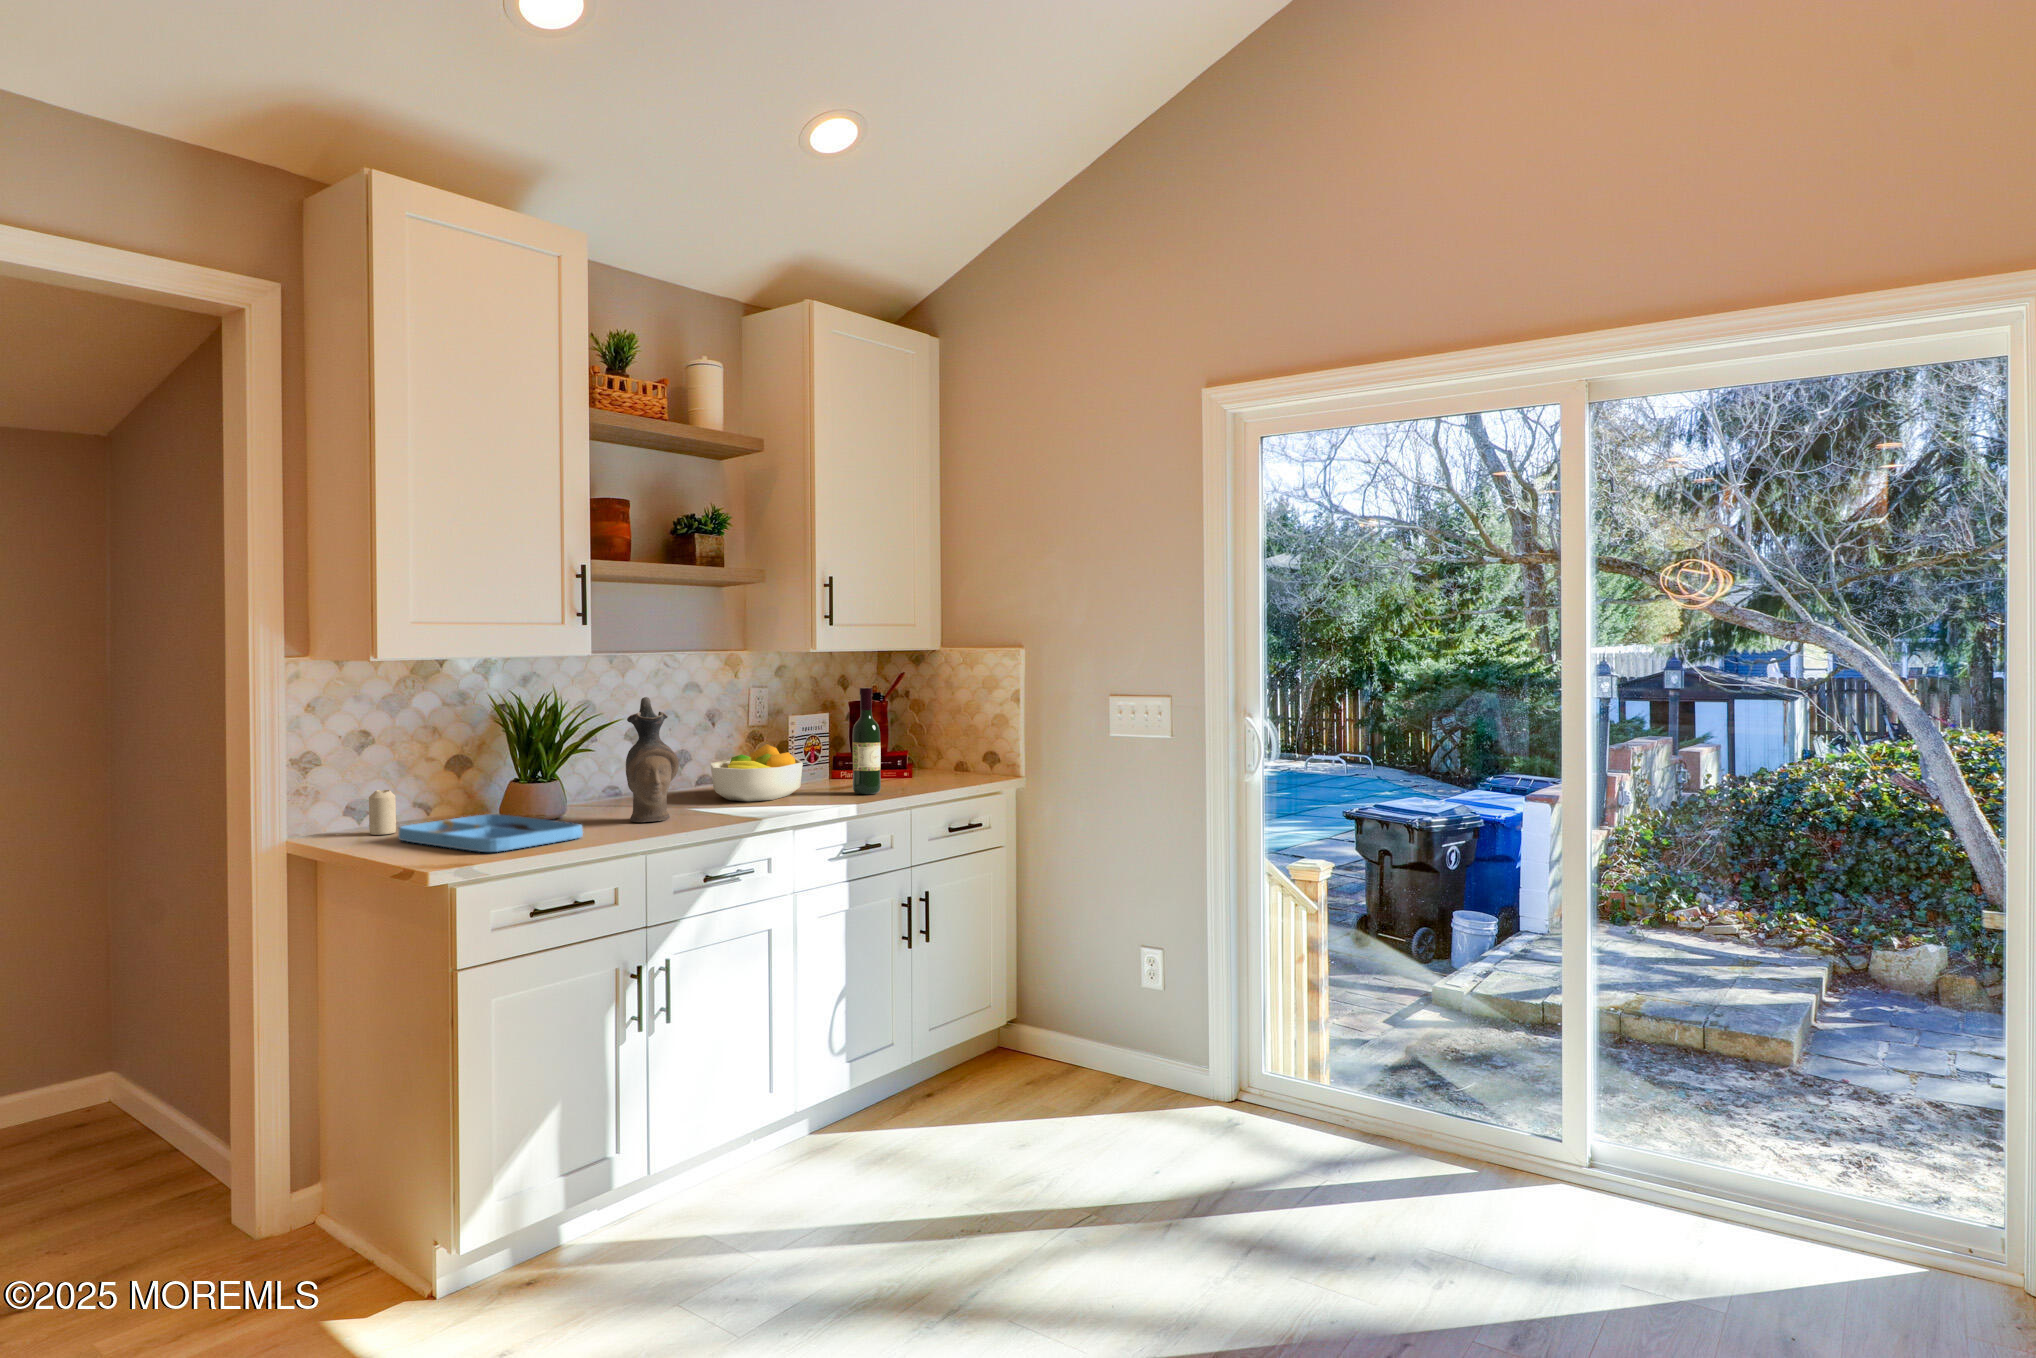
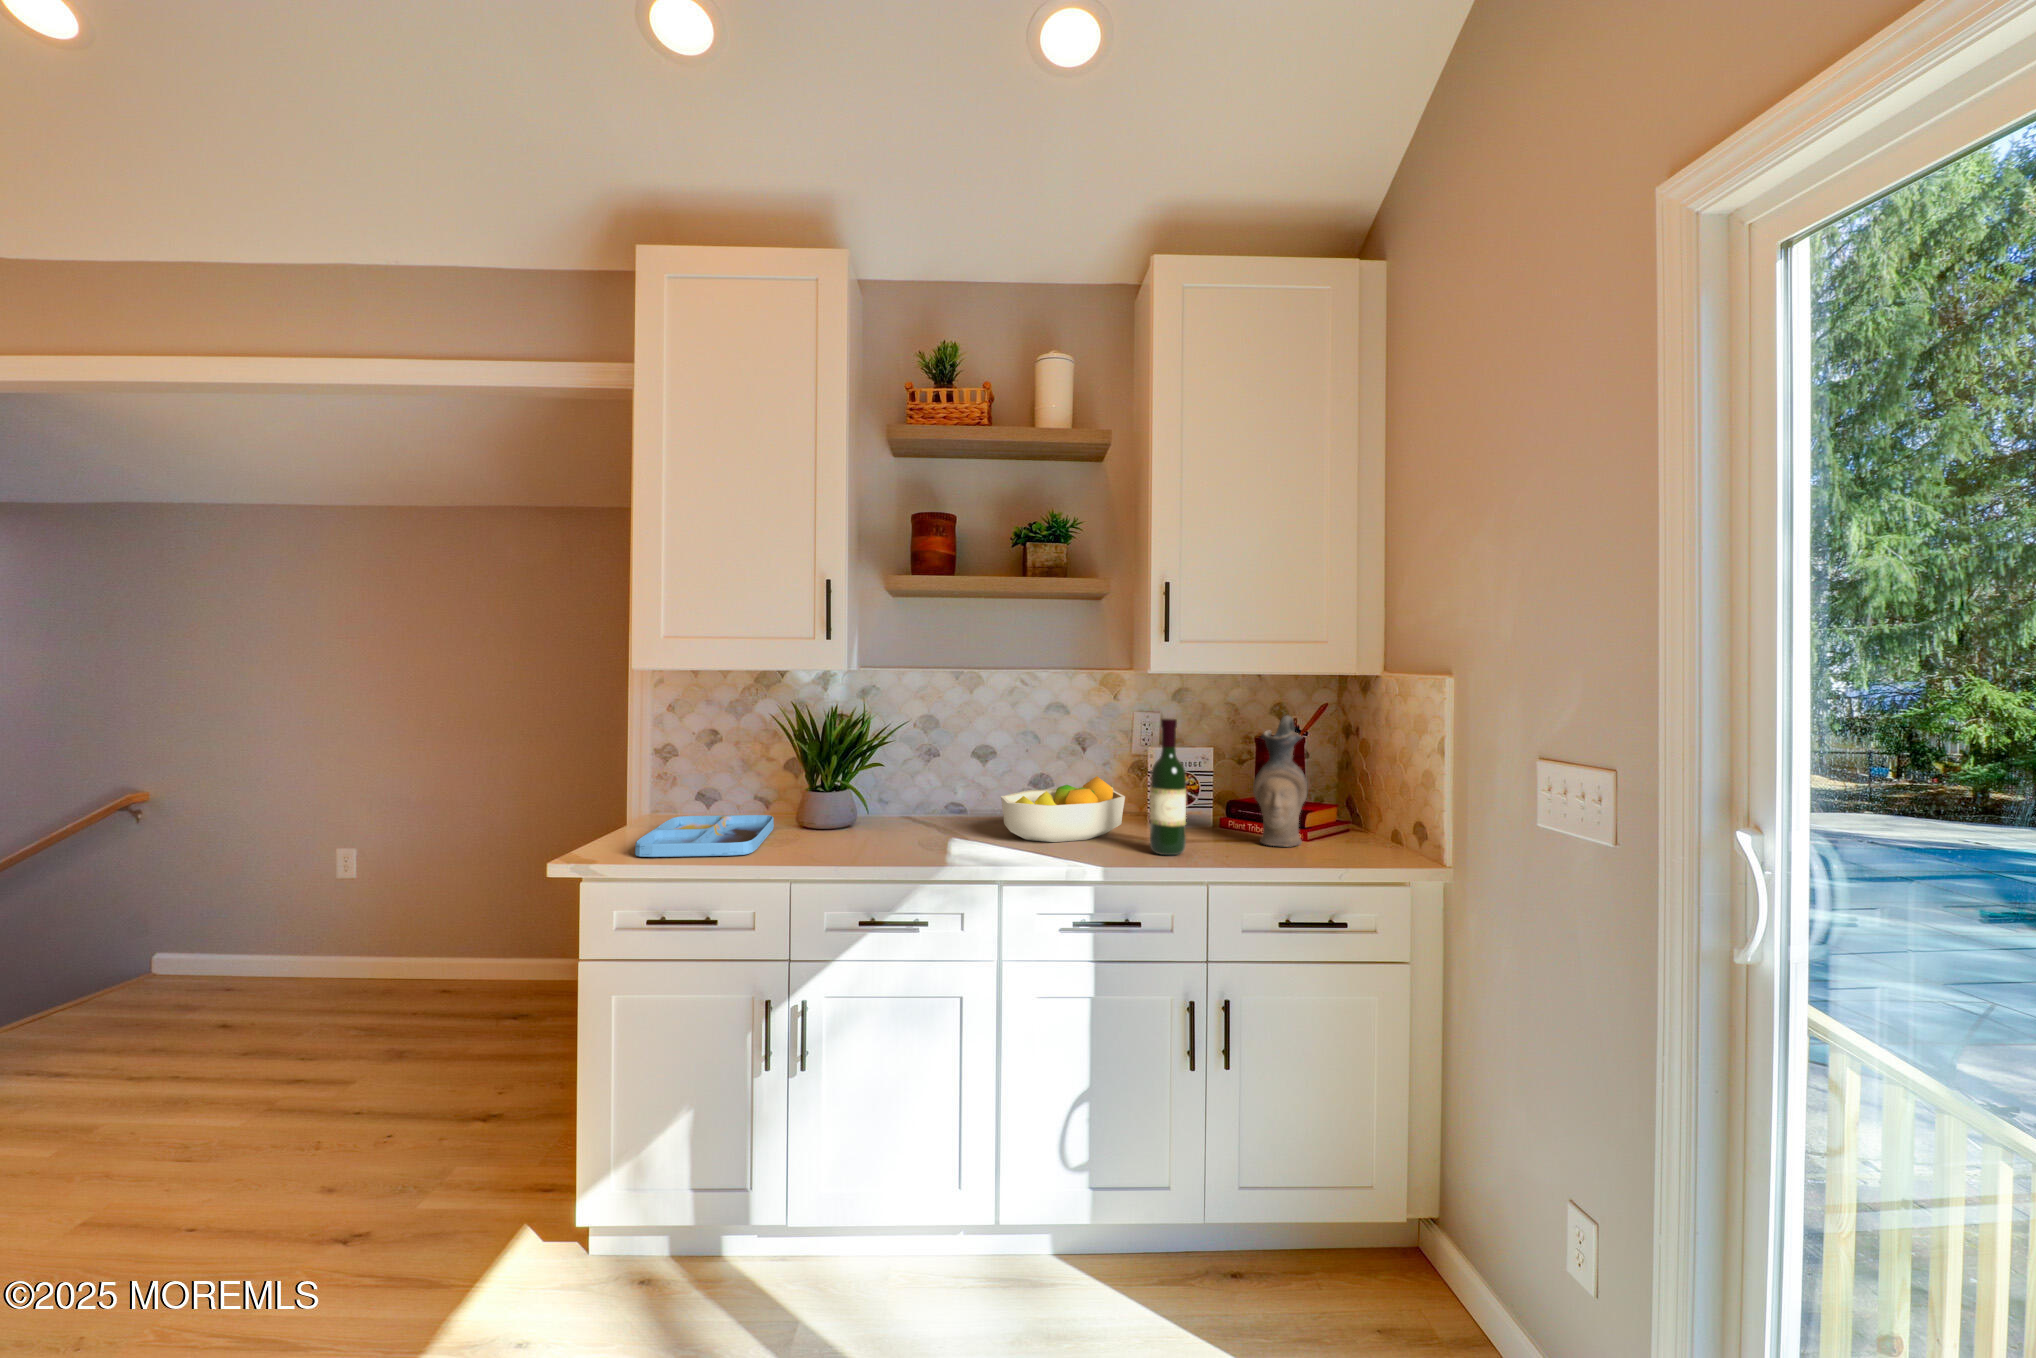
ceramic pitcher: present [626,697,679,822] -> present [1253,715,1307,847]
candle: present [369,790,396,835] -> none [695,781,717,821]

